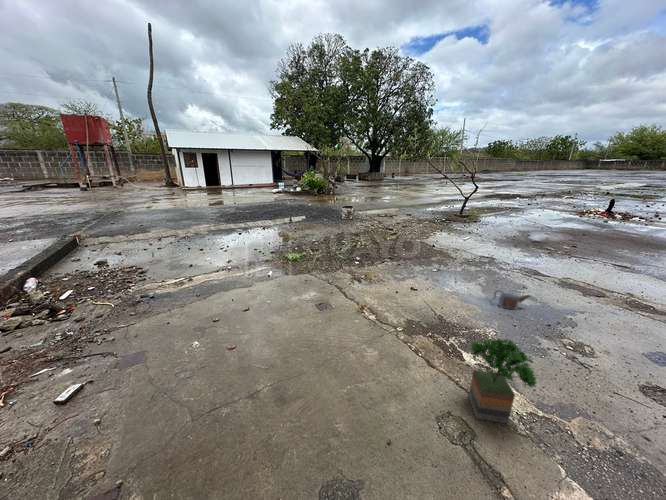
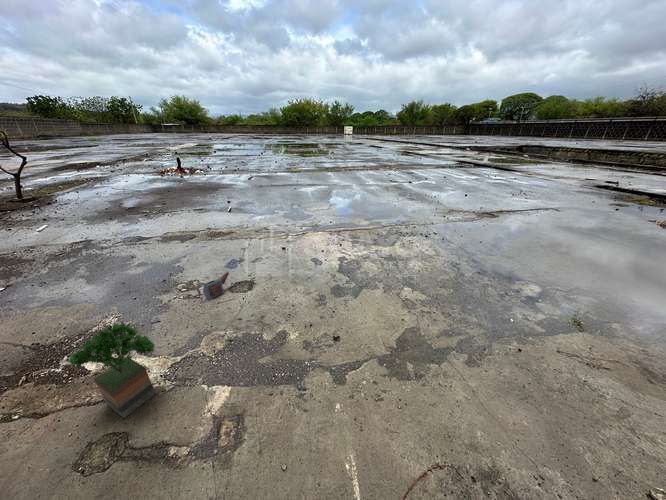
watering can: present [493,290,530,310] -> present [196,272,229,300]

